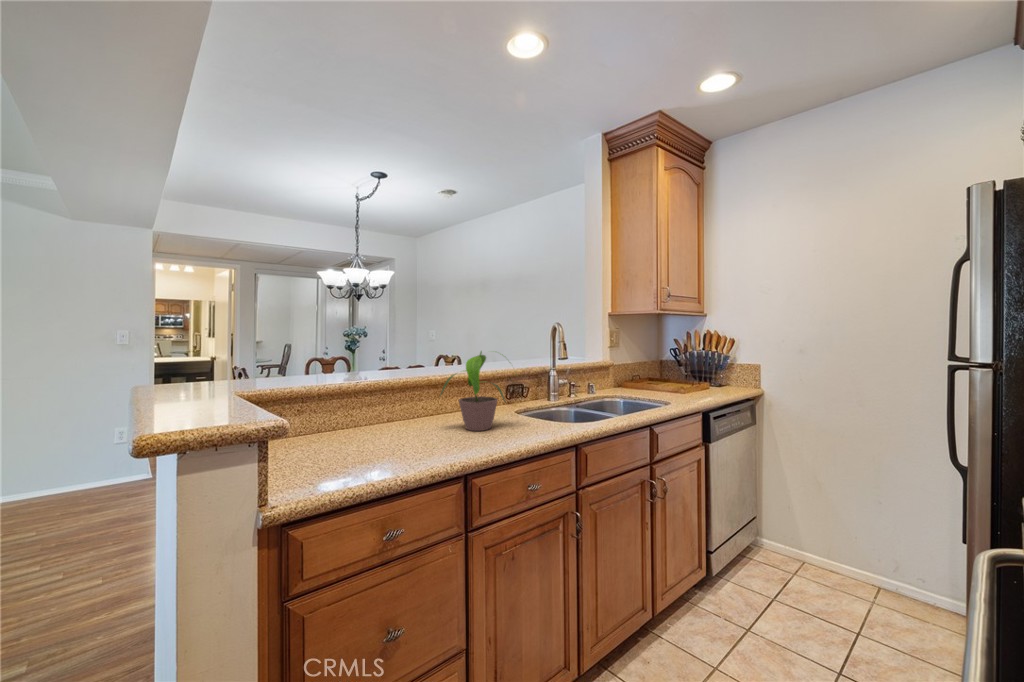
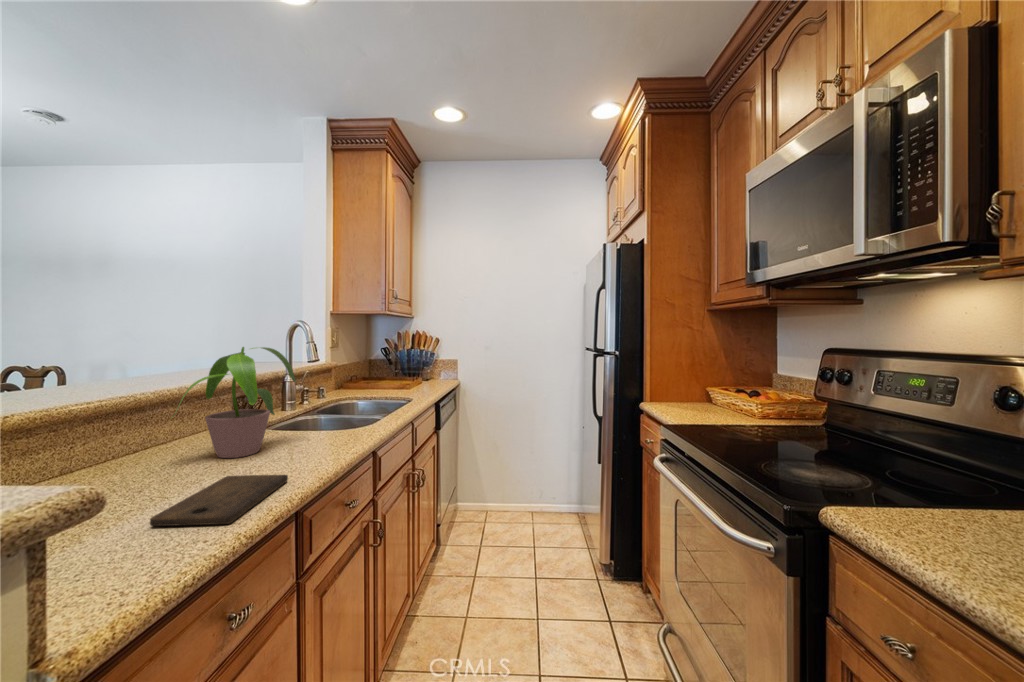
cutting board: none [383,441,467,470] -> present [150,475,288,526]

